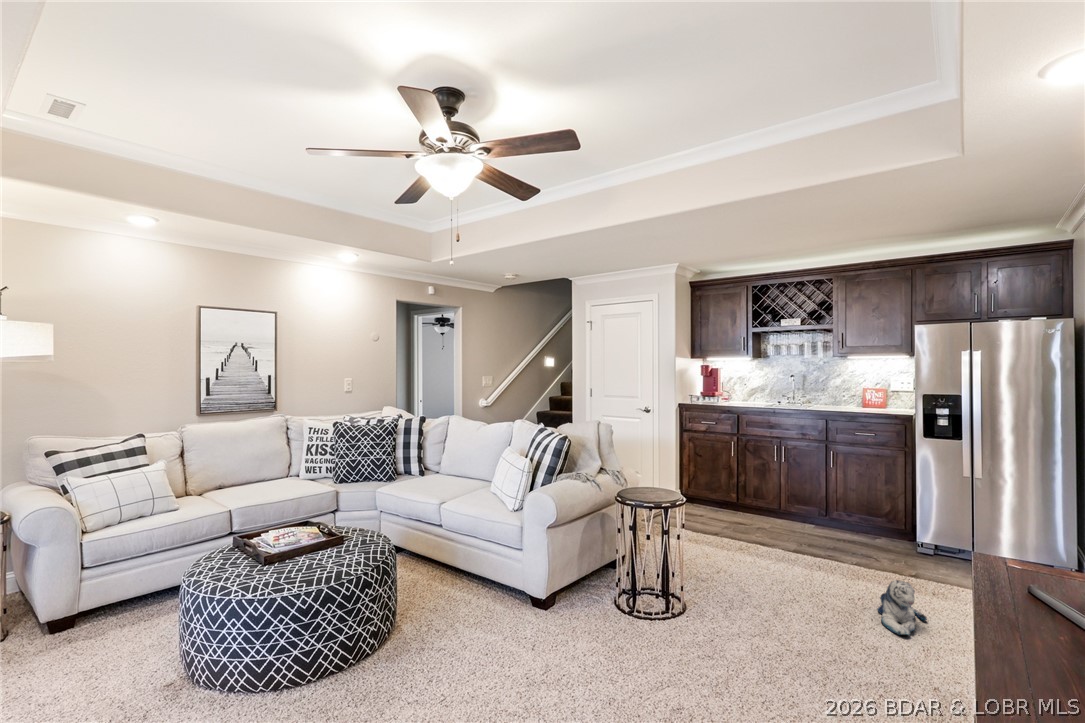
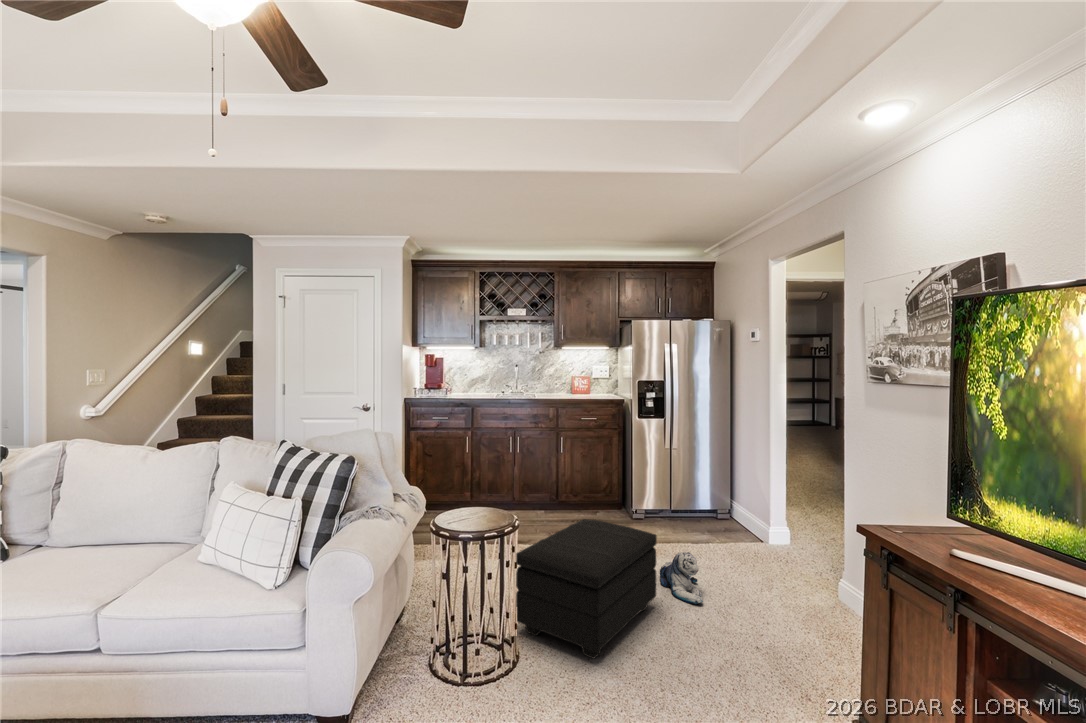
footstool: none [694,525,849,635] -> present [516,519,657,658]

